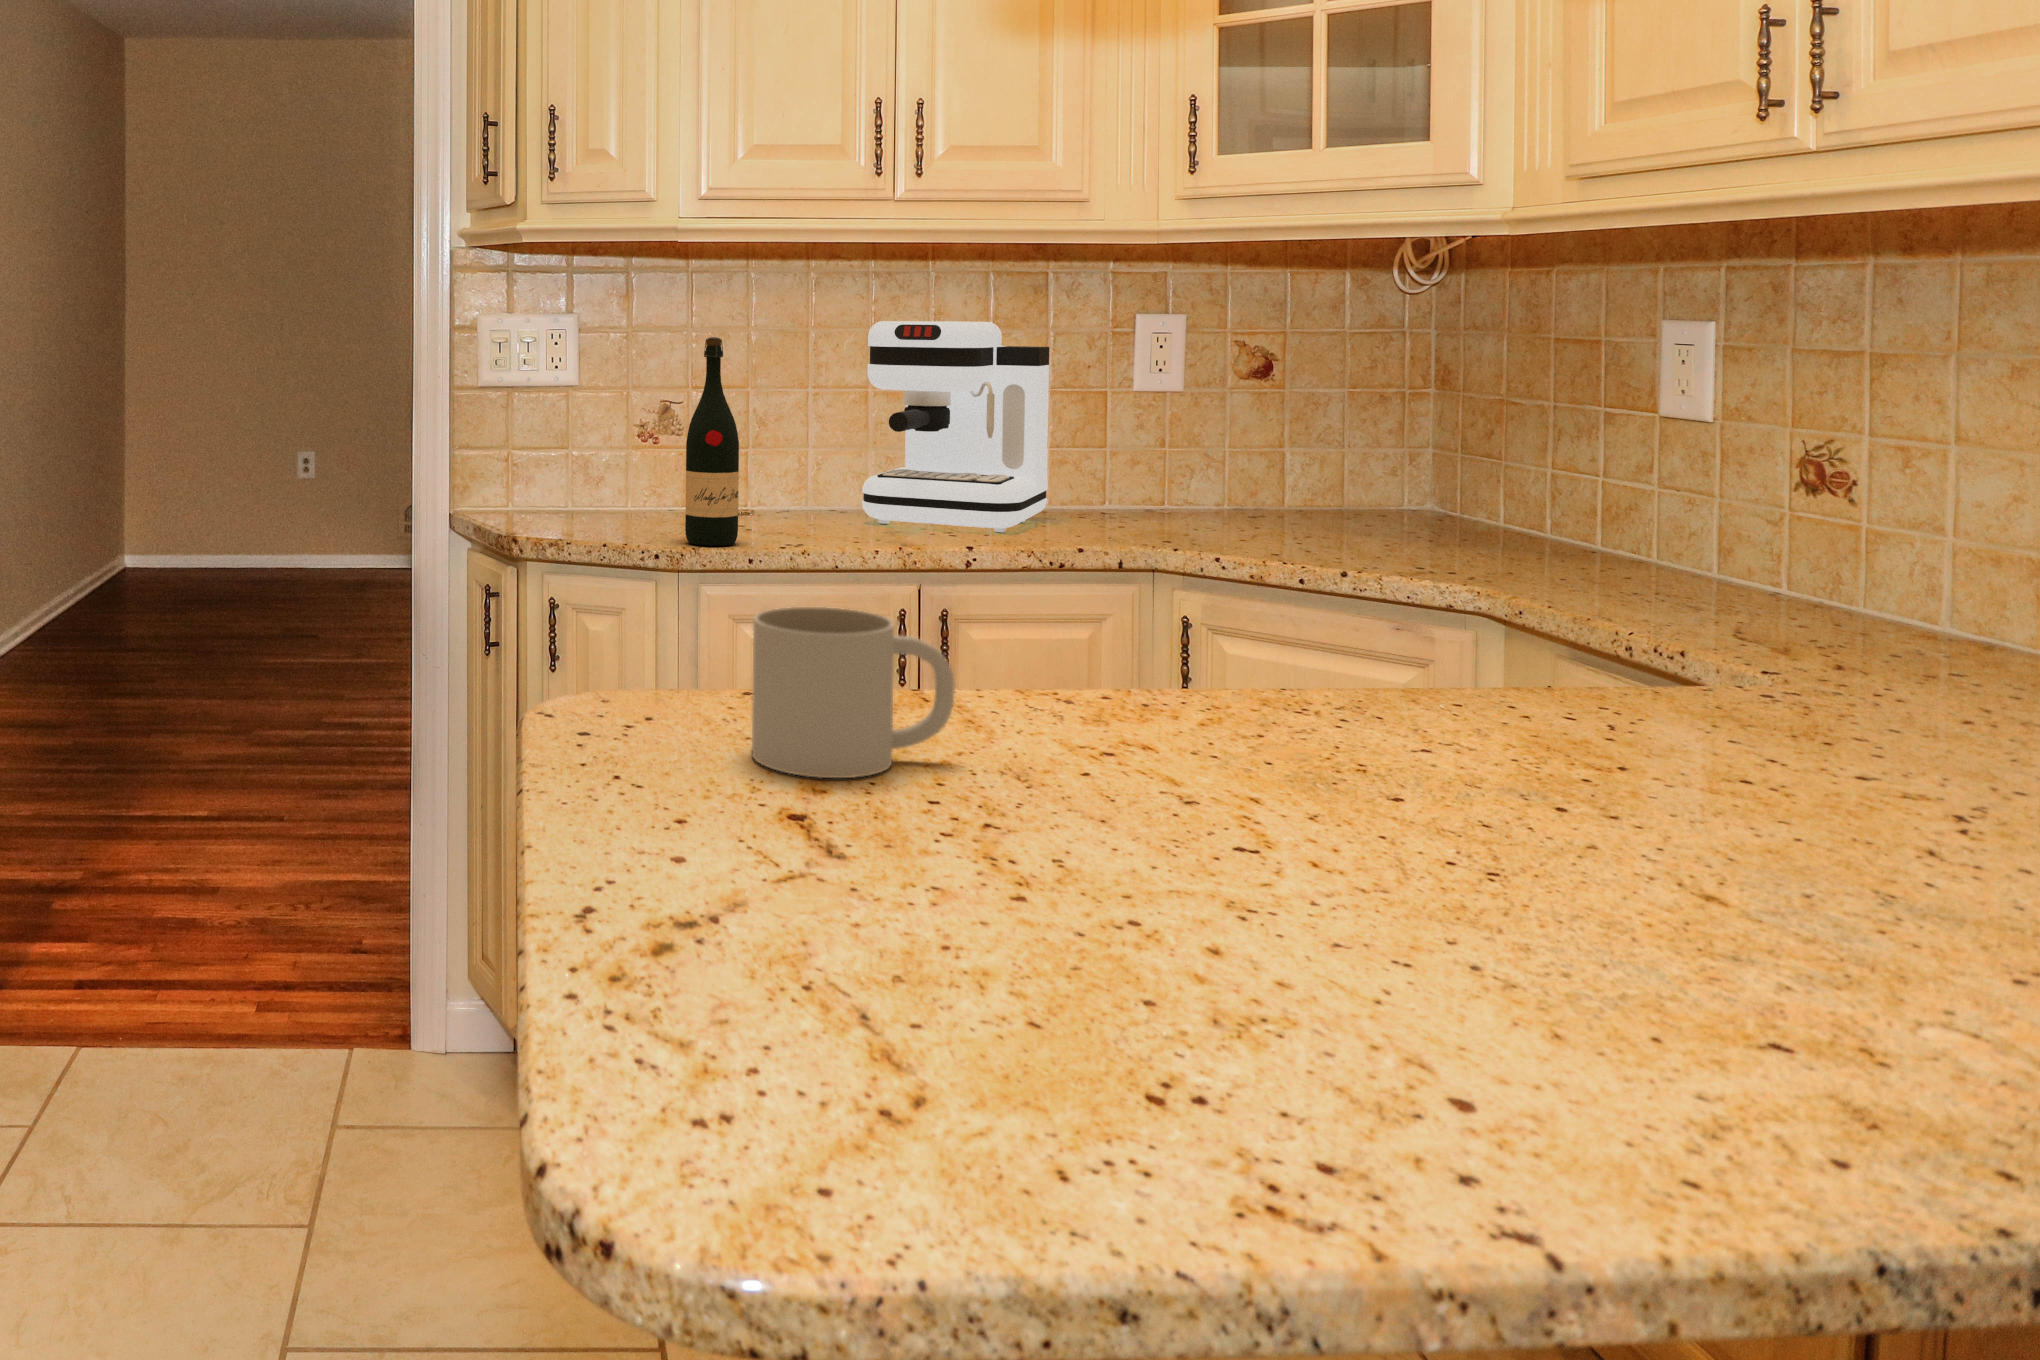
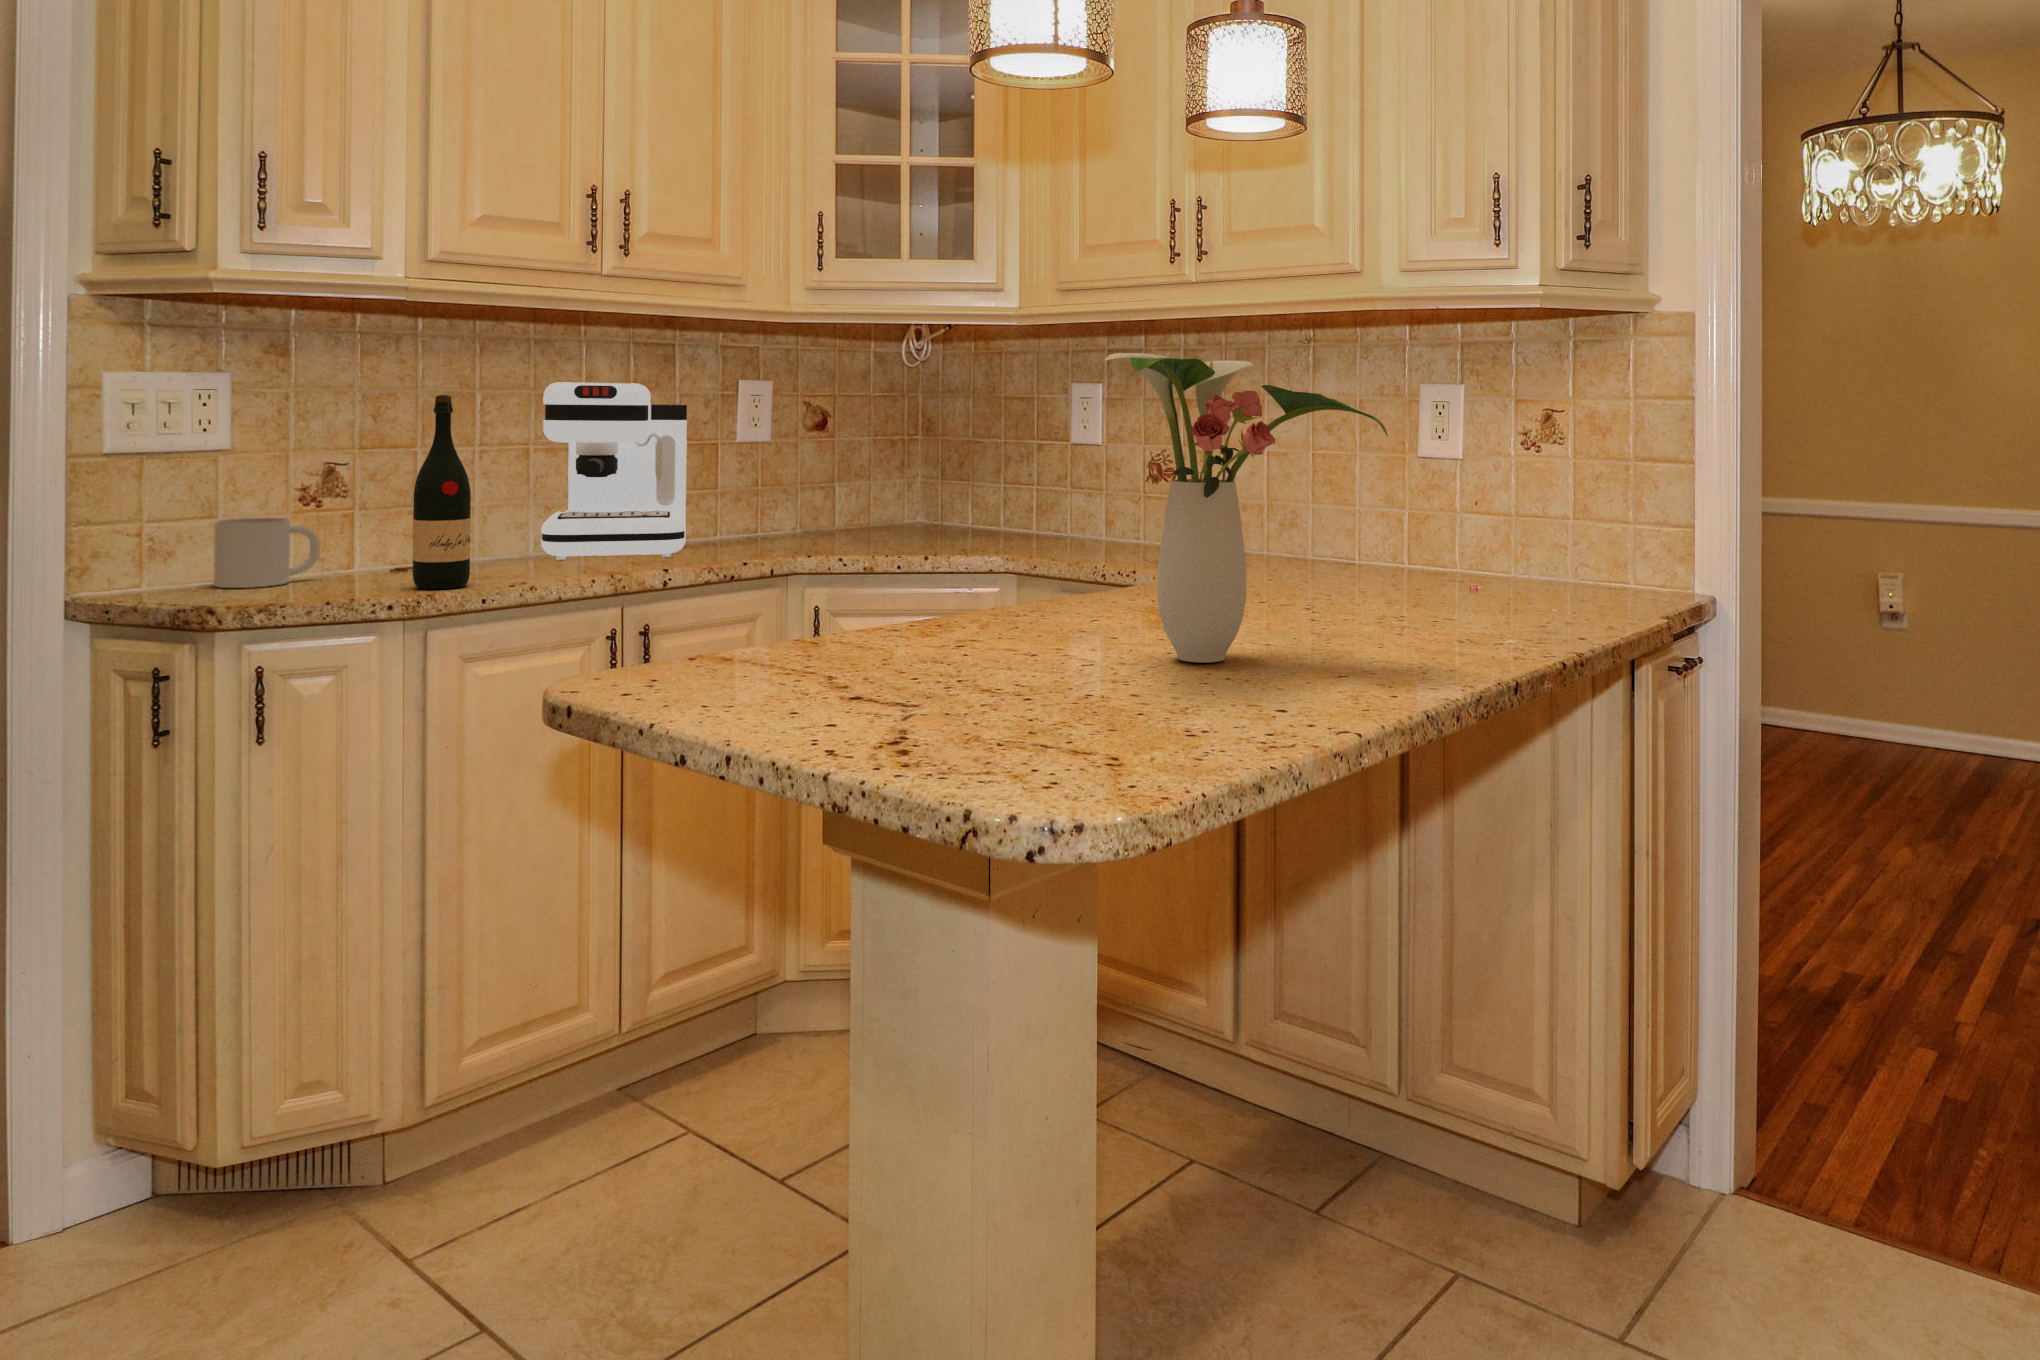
flower arrangement: none [1231,273,1863,835] -> present [1105,348,1388,663]
mug: present [752,607,955,778] -> present [214,518,320,588]

